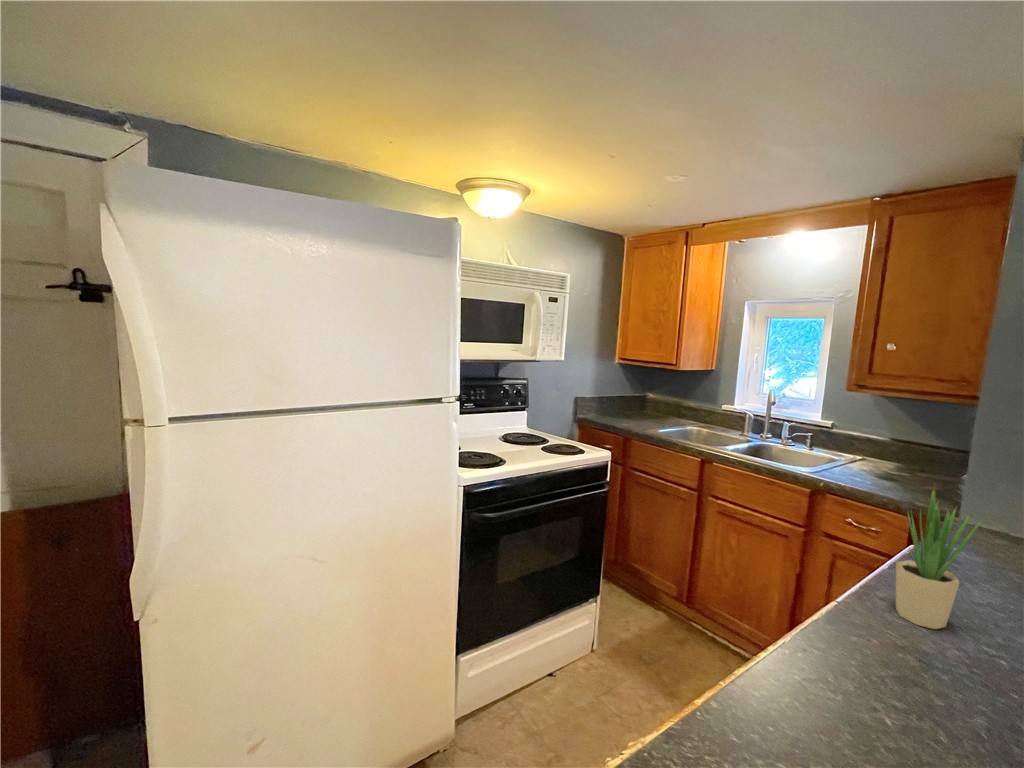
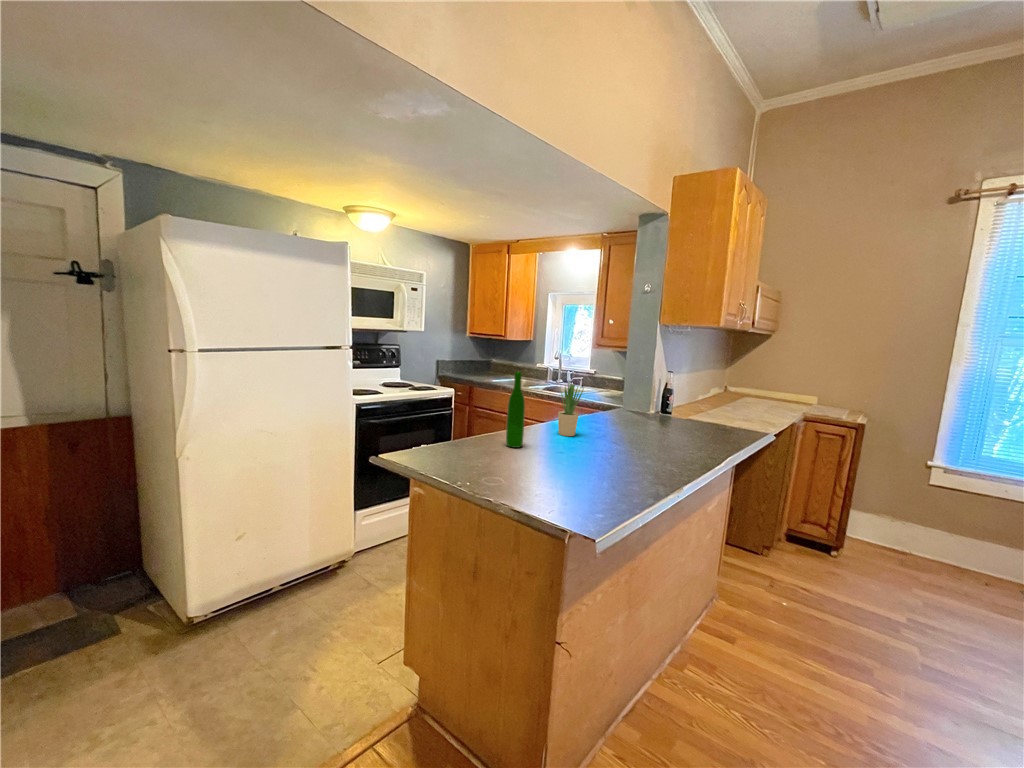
wine bottle: none [815,499,879,695] -> present [506,372,525,448]

